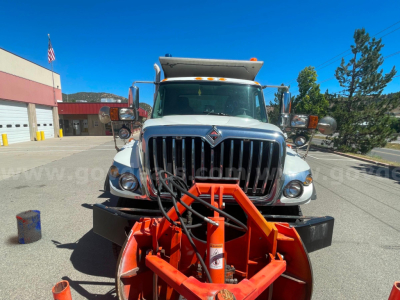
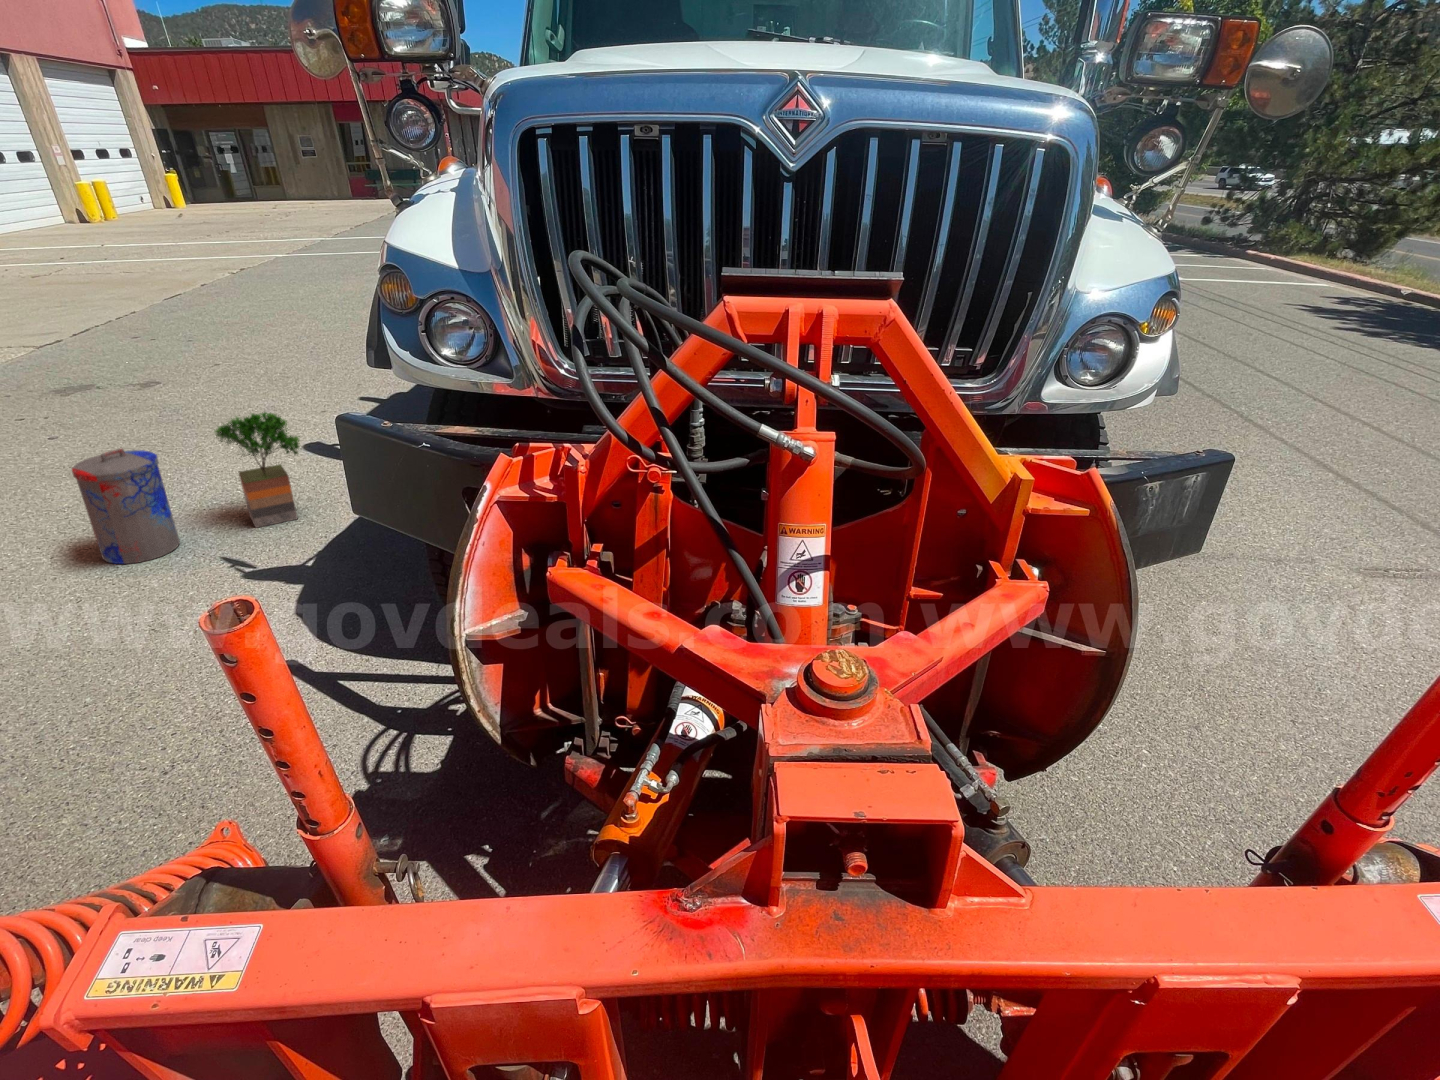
potted tree: none [57,198,81,232] -> present [215,412,300,528]

